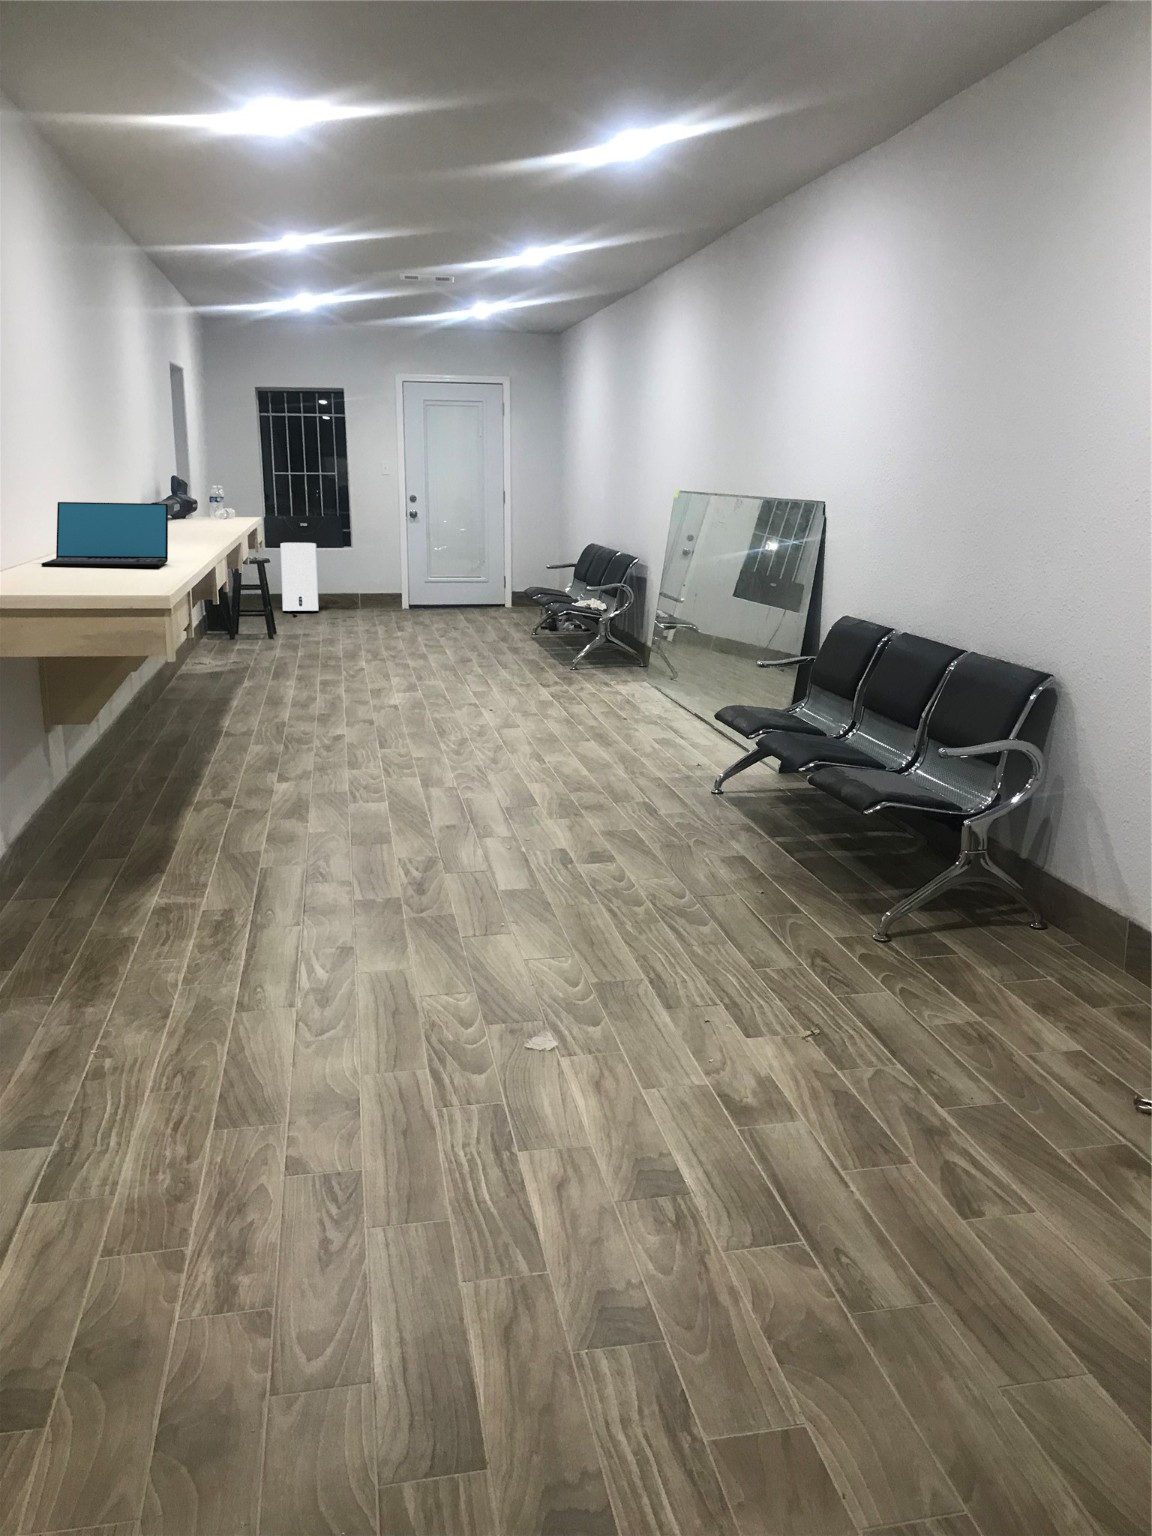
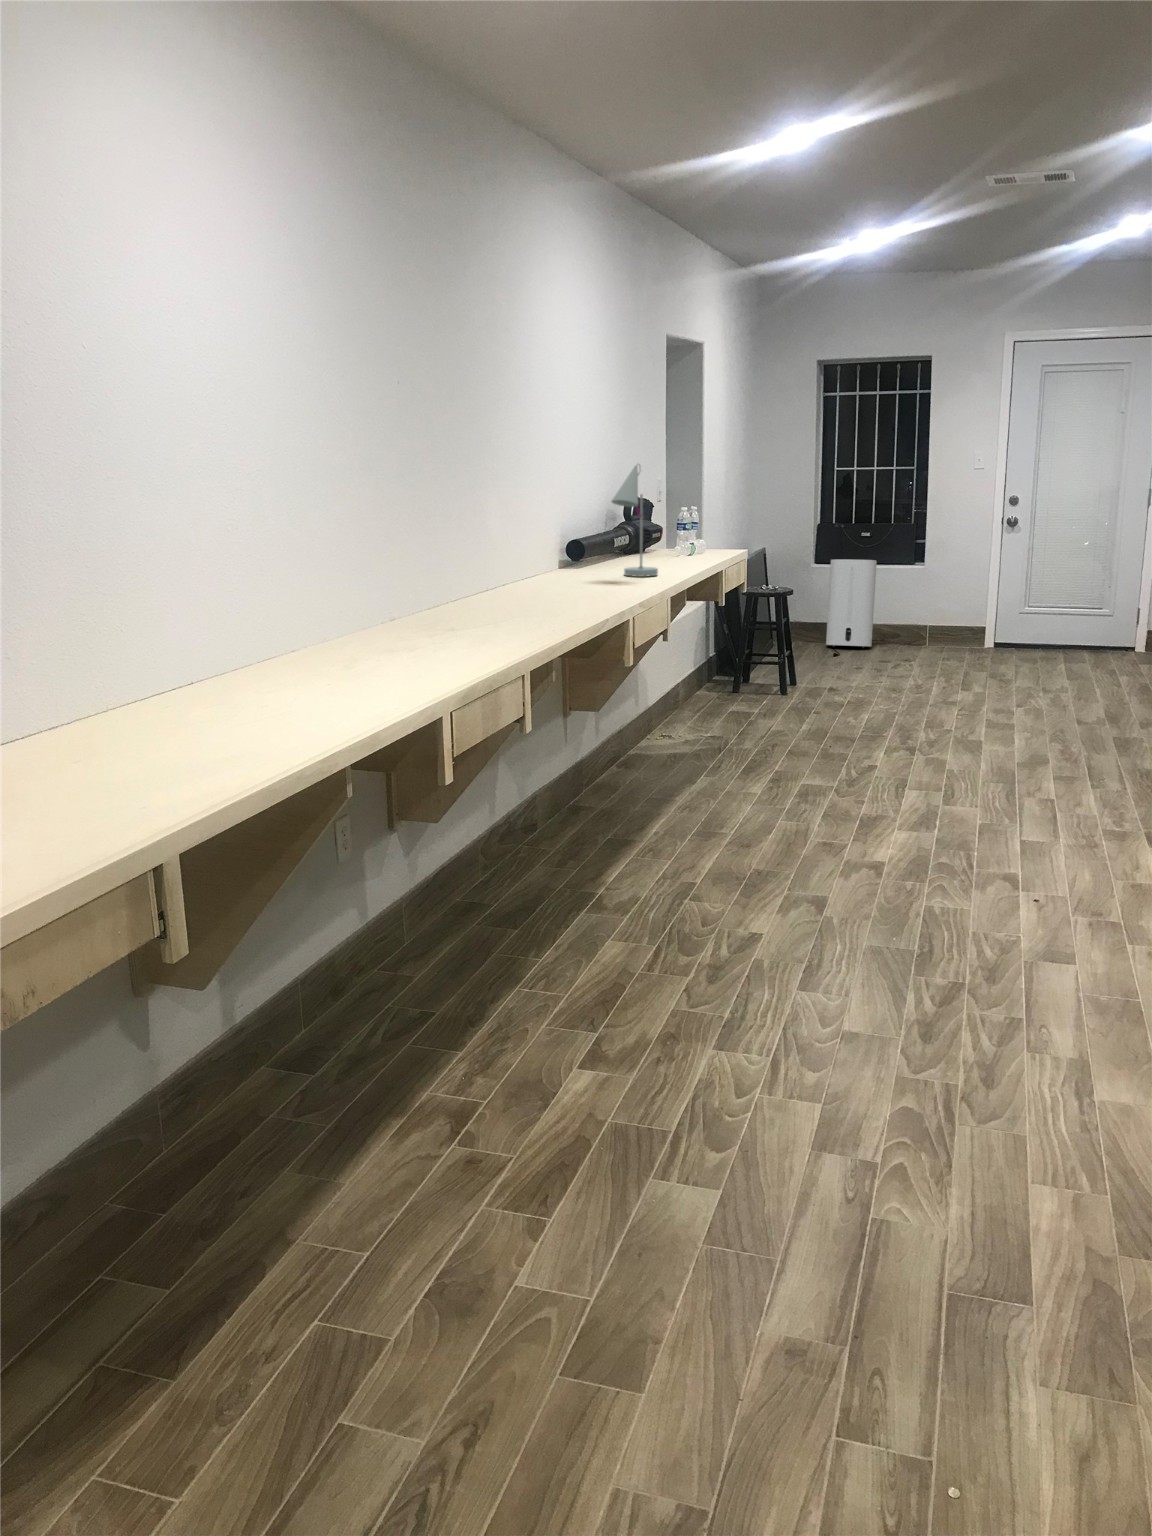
desk lamp: none [189,448,222,527] -> present [612,464,658,577]
laptop: present [41,502,168,567] -> none [128,599,372,735]

